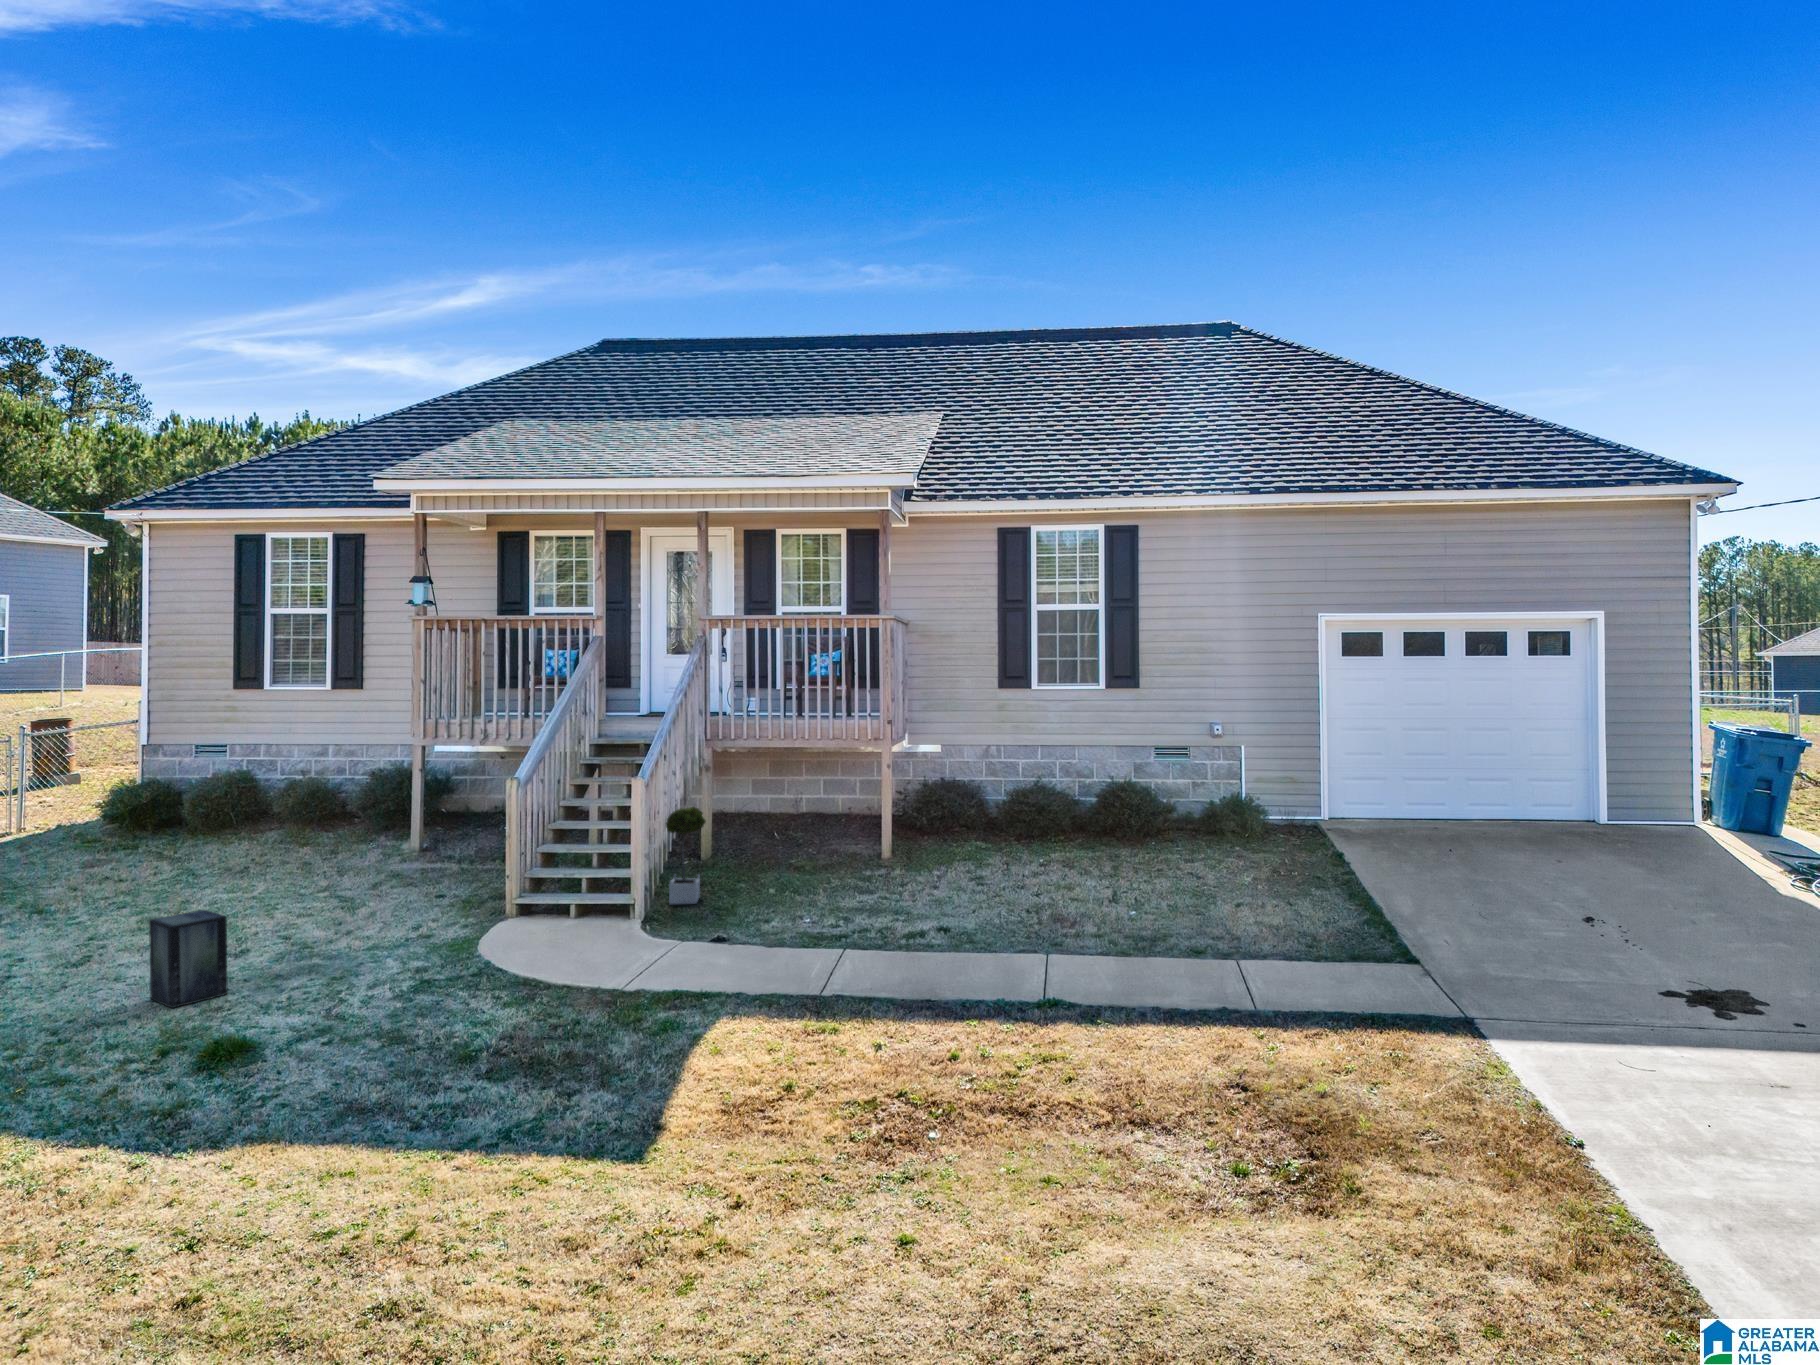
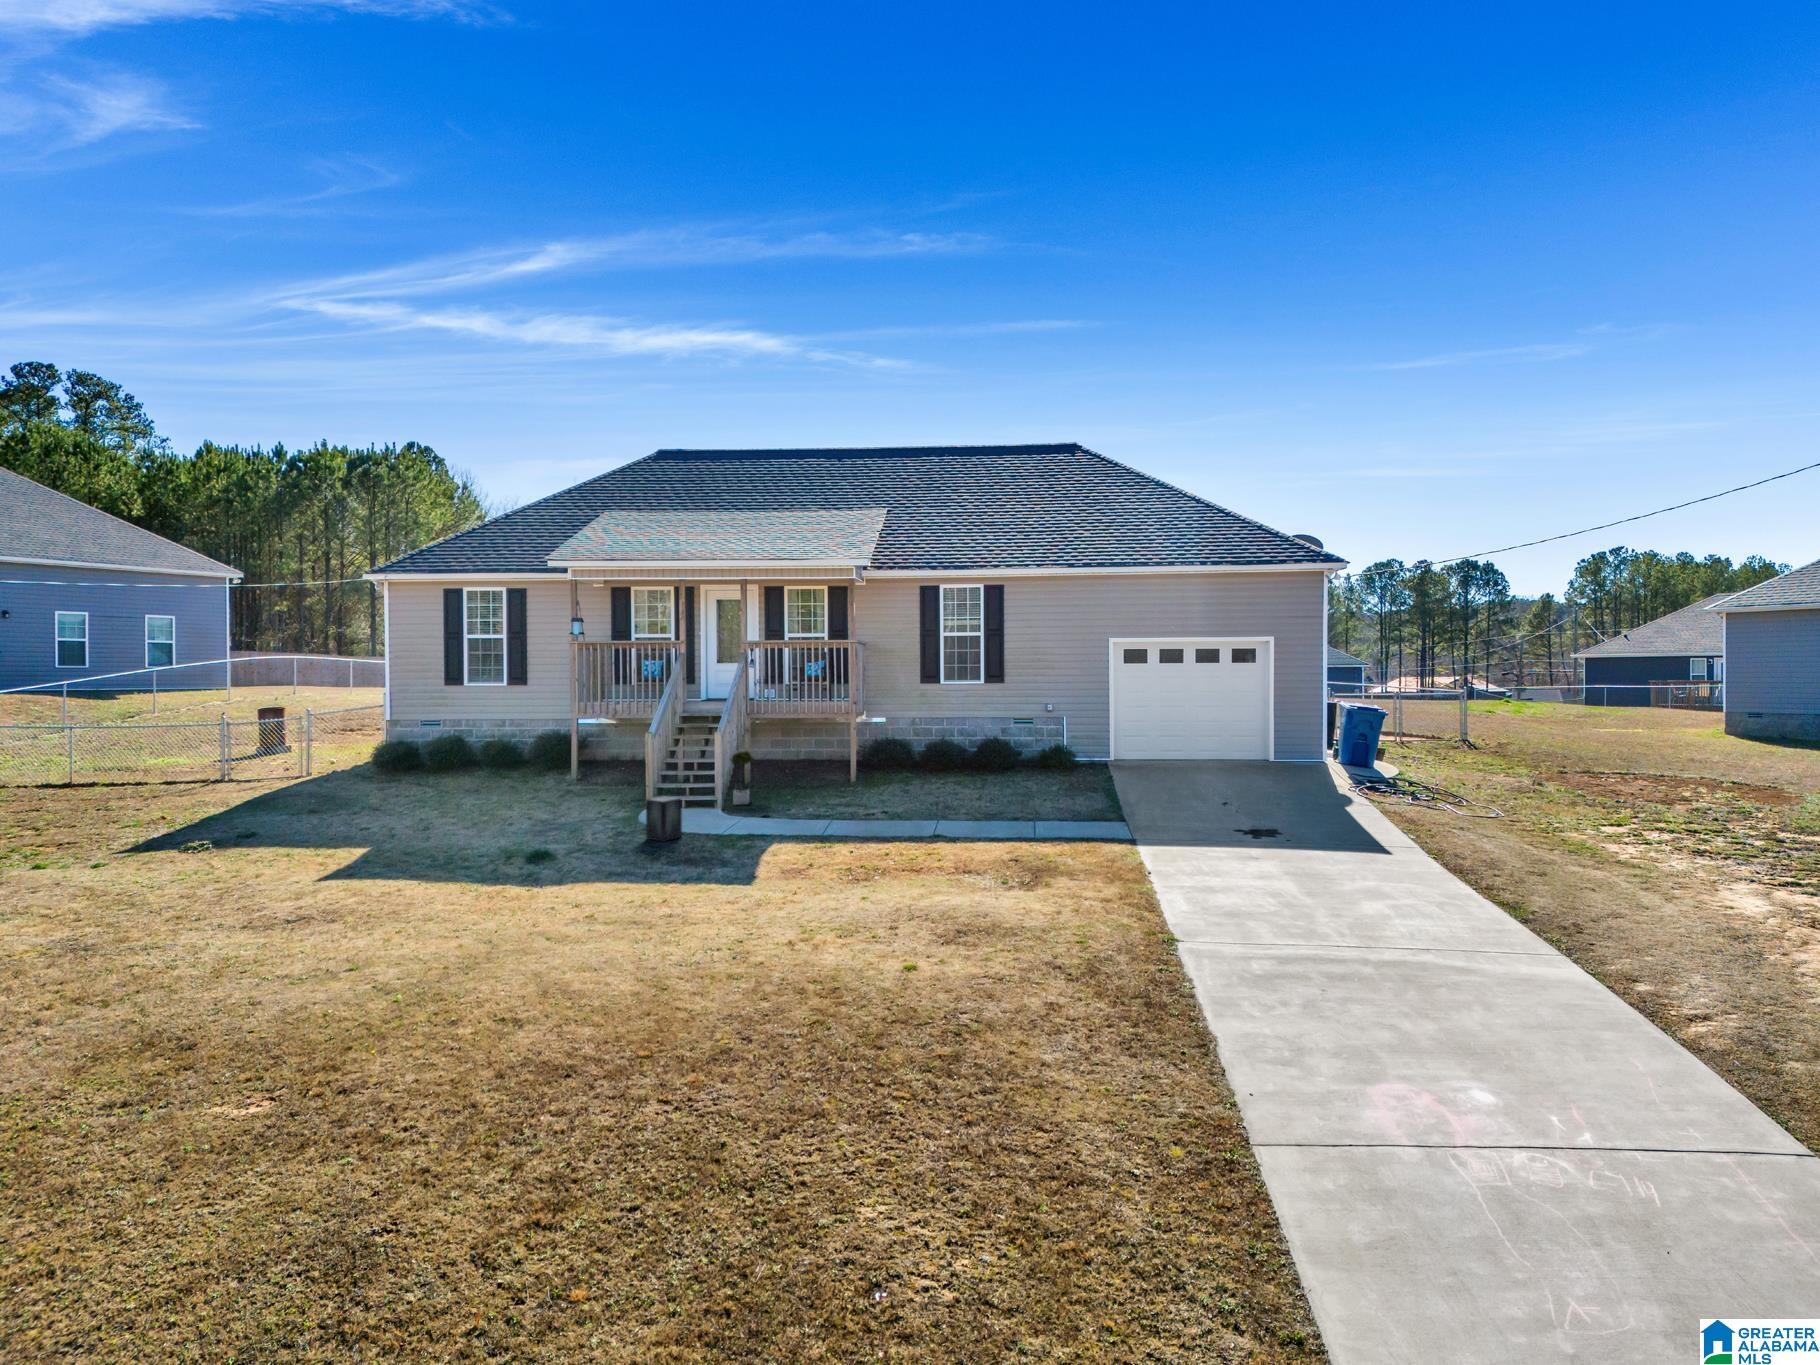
storage box: present [149,910,228,1008] -> present [646,796,682,841]

